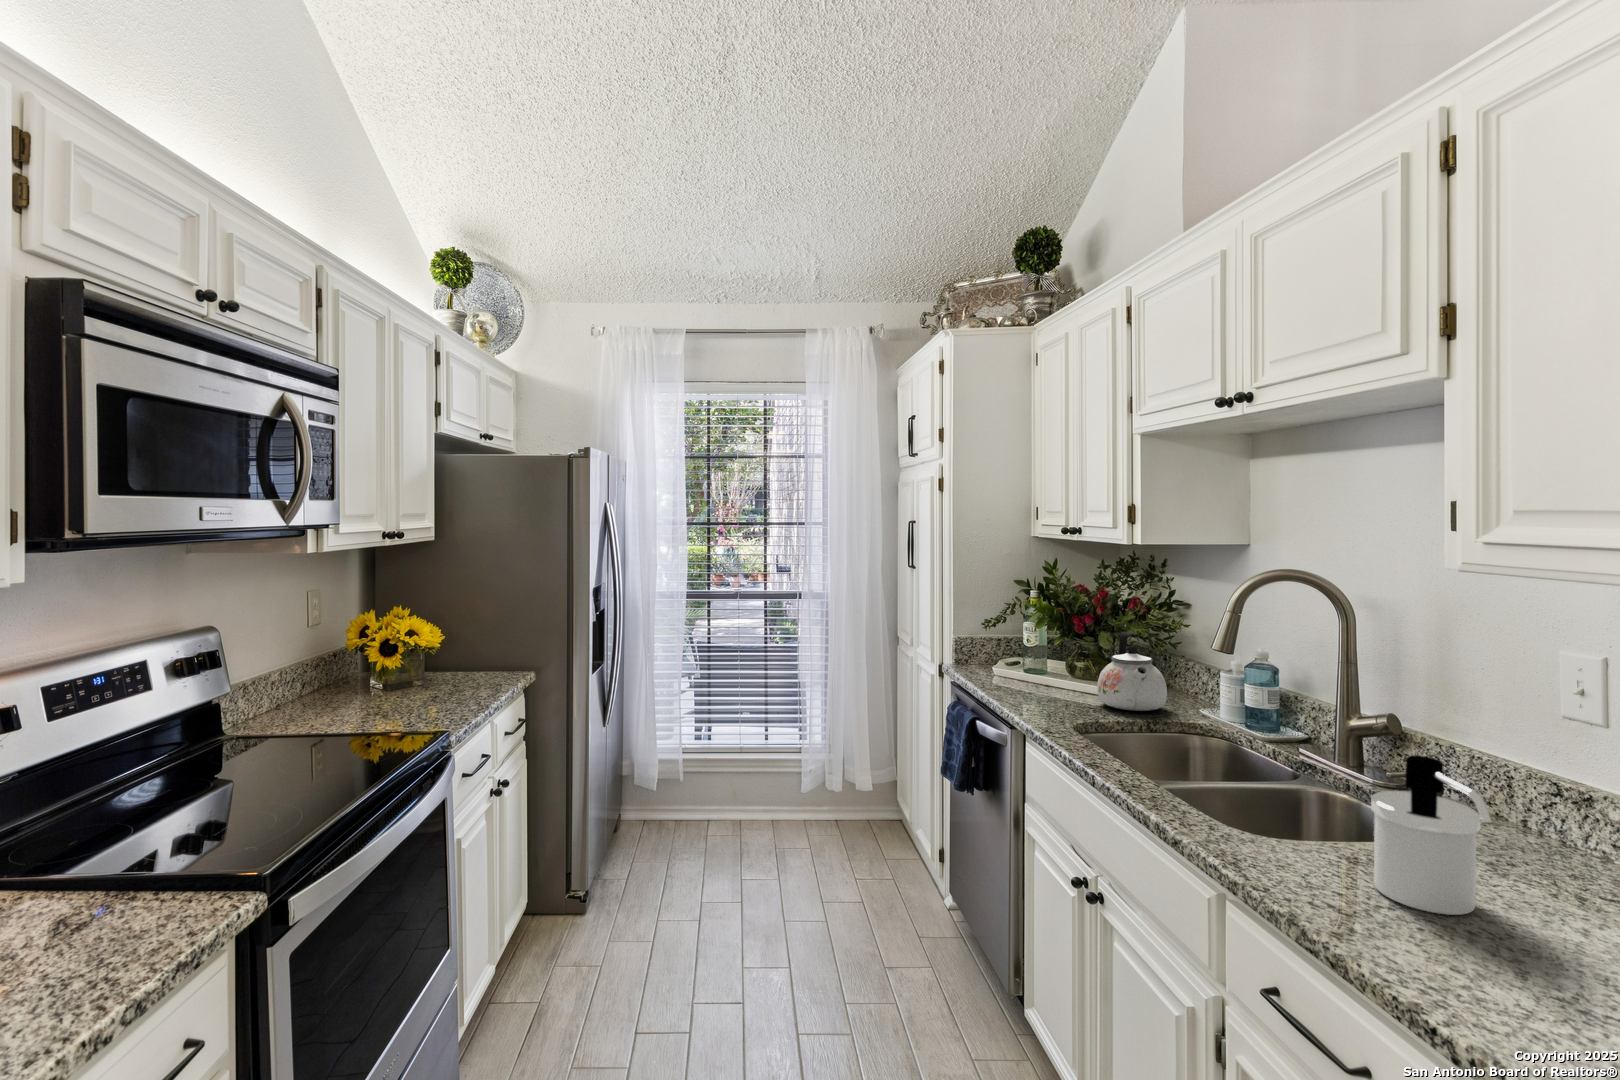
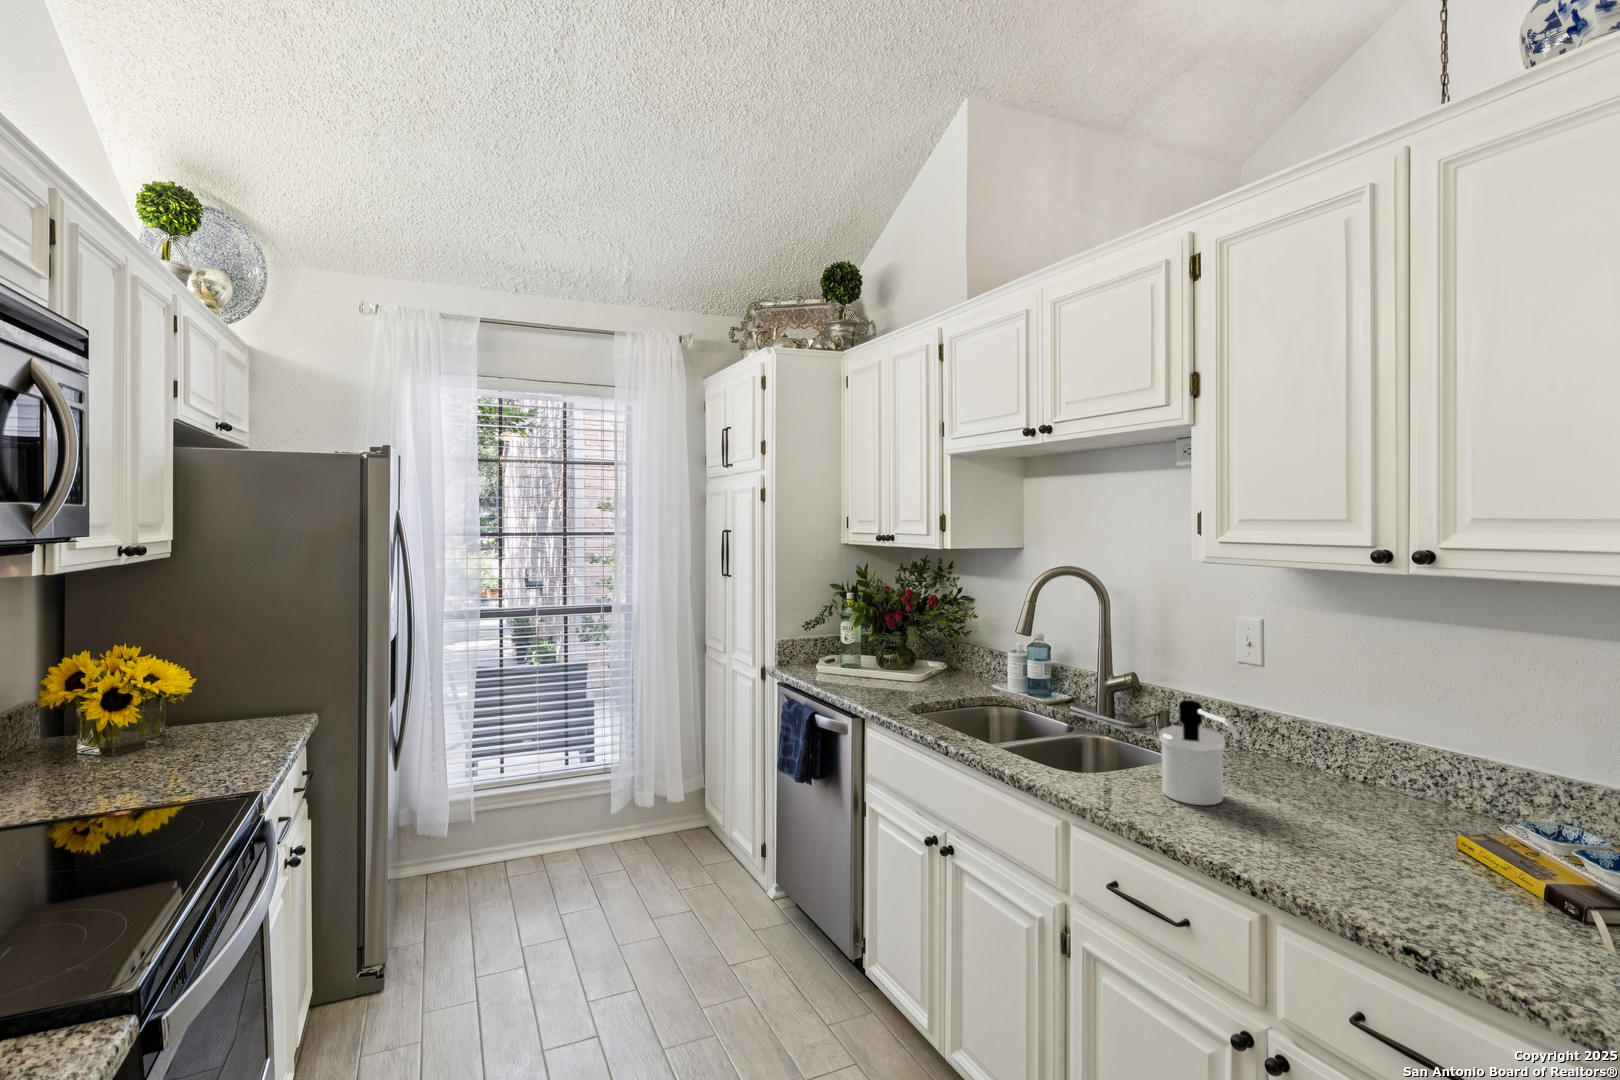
kettle: present [1097,632,1167,711] -> none [913,627,966,689]

